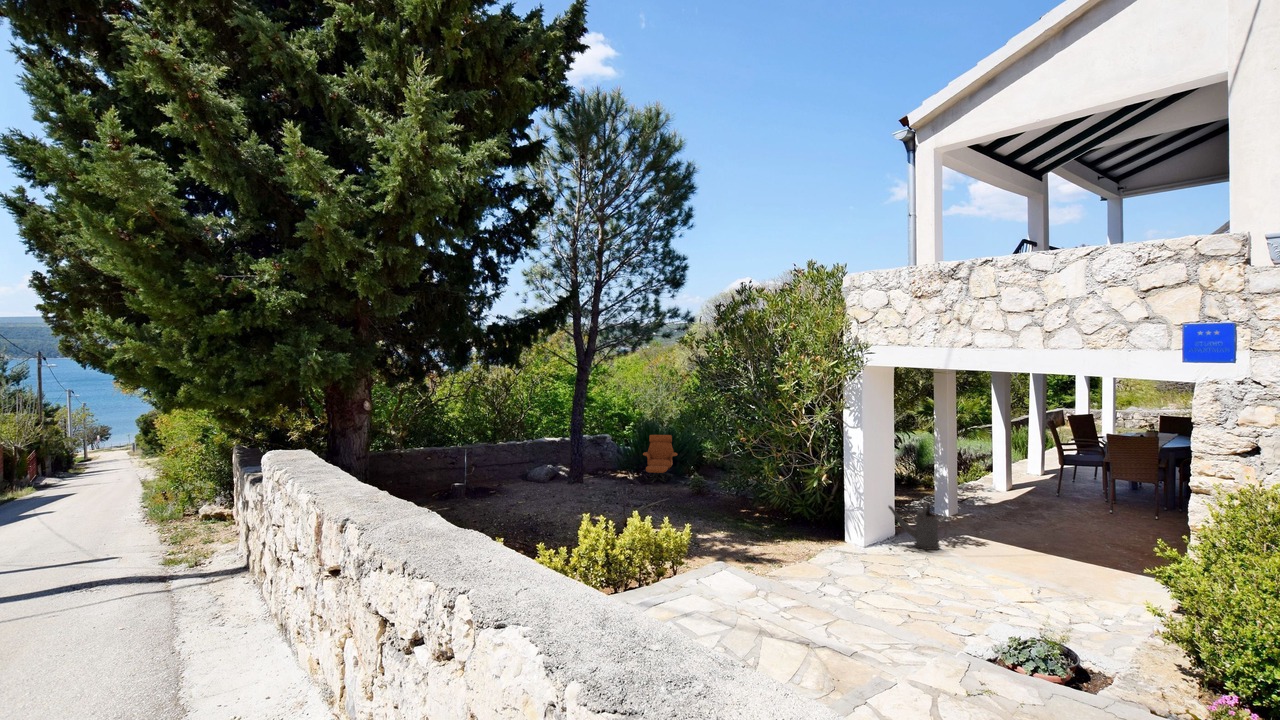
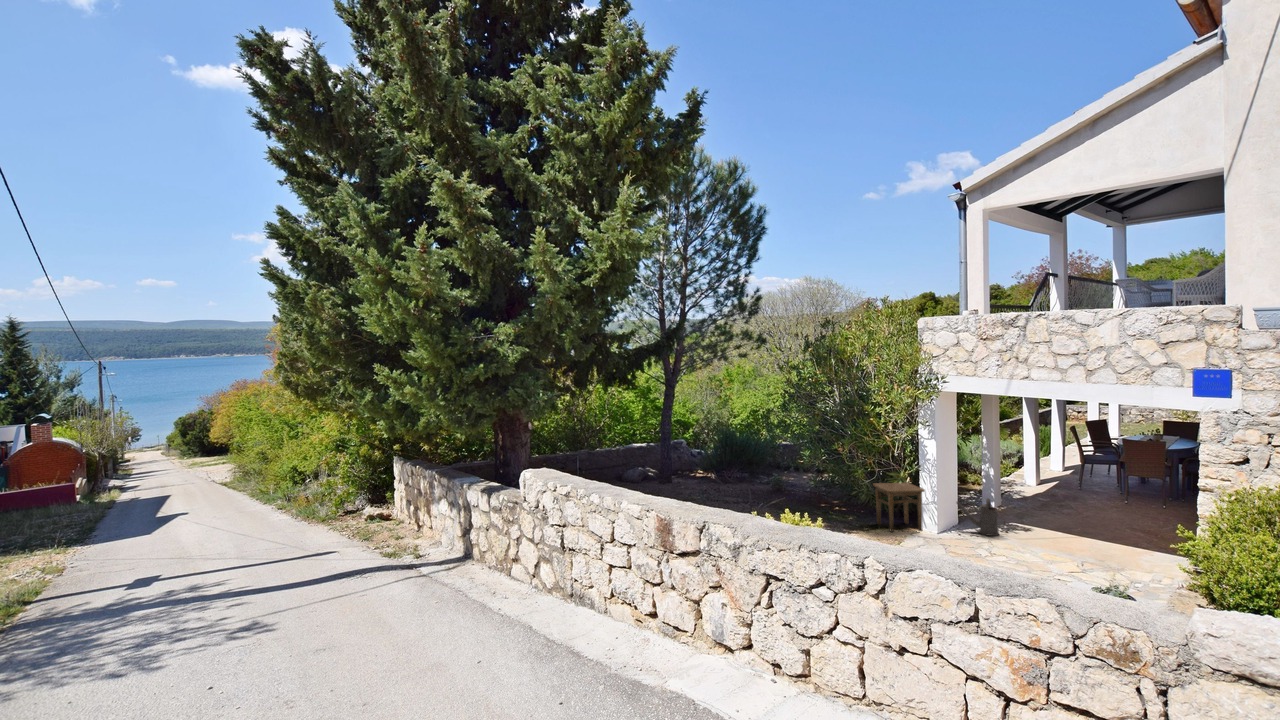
lounge chair: present [643,435,677,482] -> none [717,442,748,484]
side table: none [789,481,848,543] -> present [873,483,925,532]

